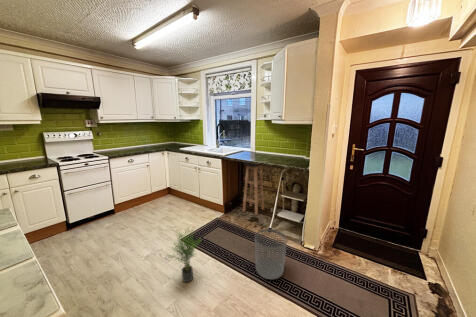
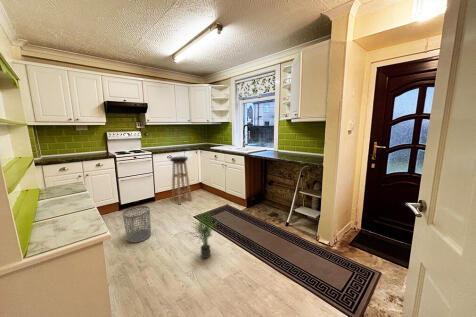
bar stool: present [243,163,264,215] -> present [170,156,192,204]
waste bin: present [255,229,286,279] -> present [123,206,151,243]

